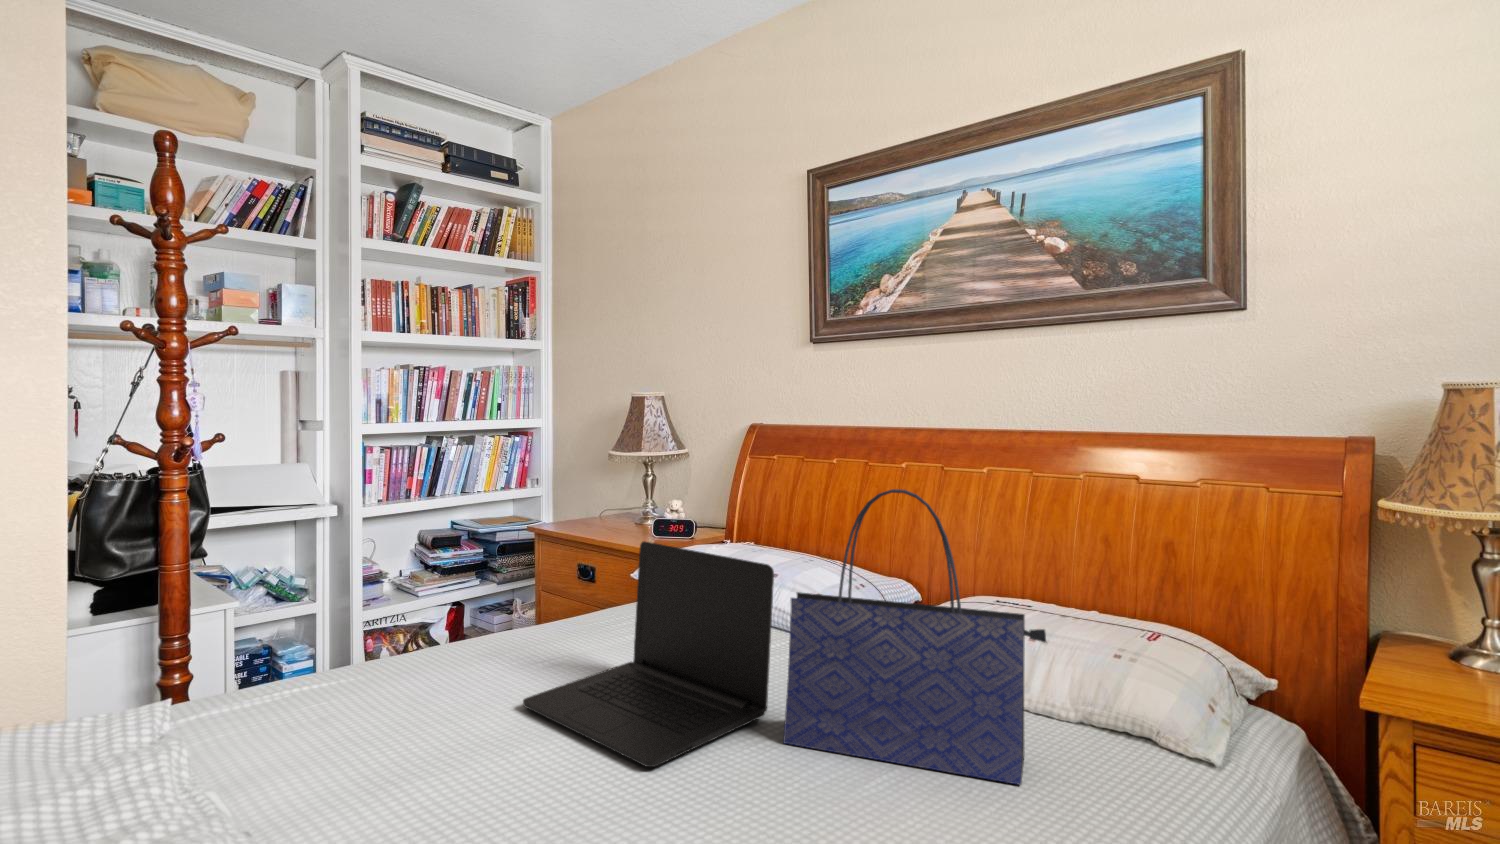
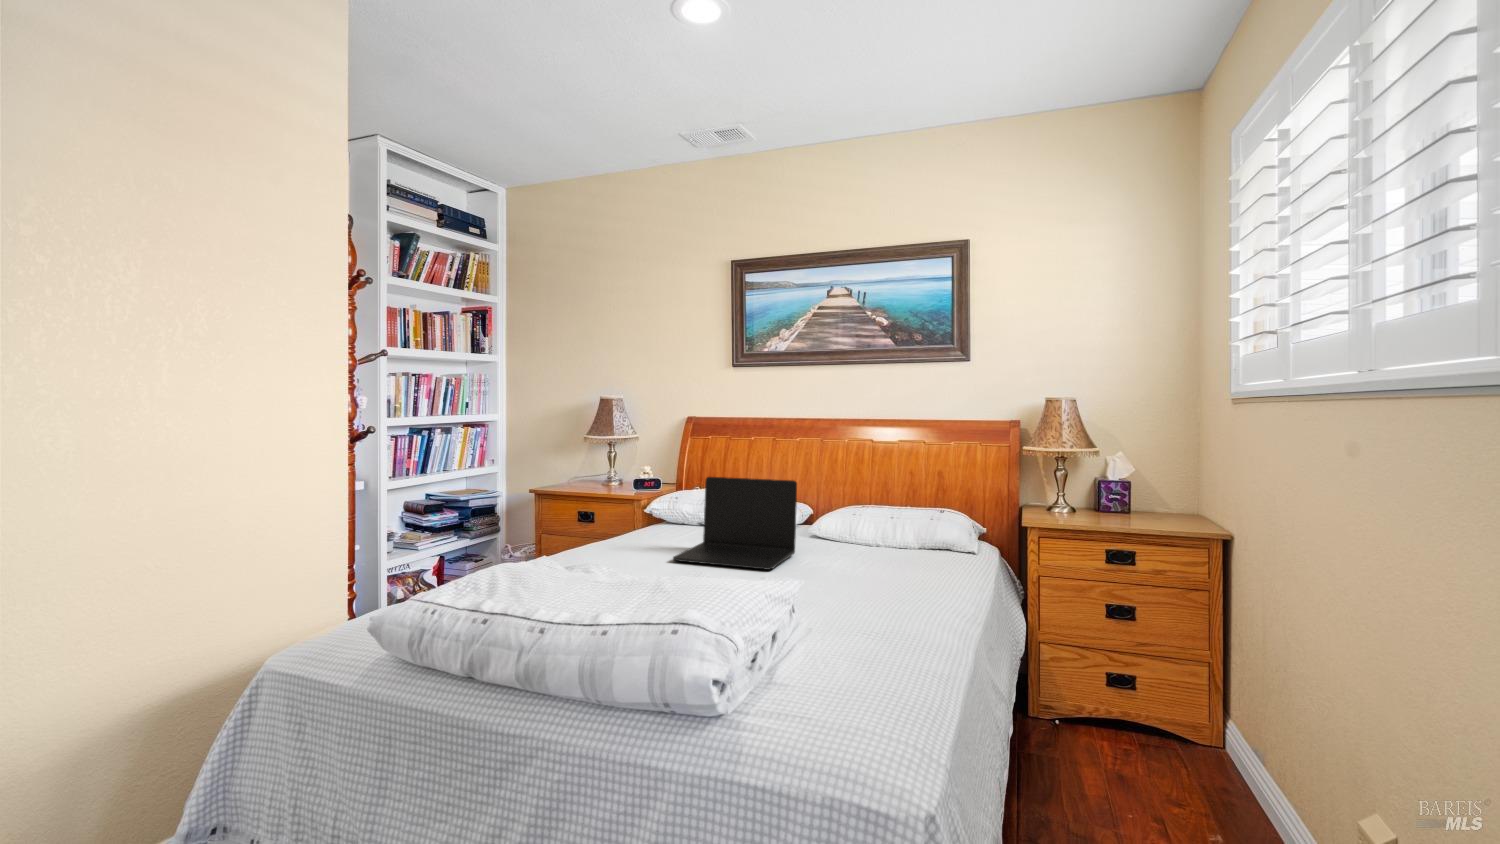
tote bag: present [783,489,1046,785] -> none [811,441,924,561]

